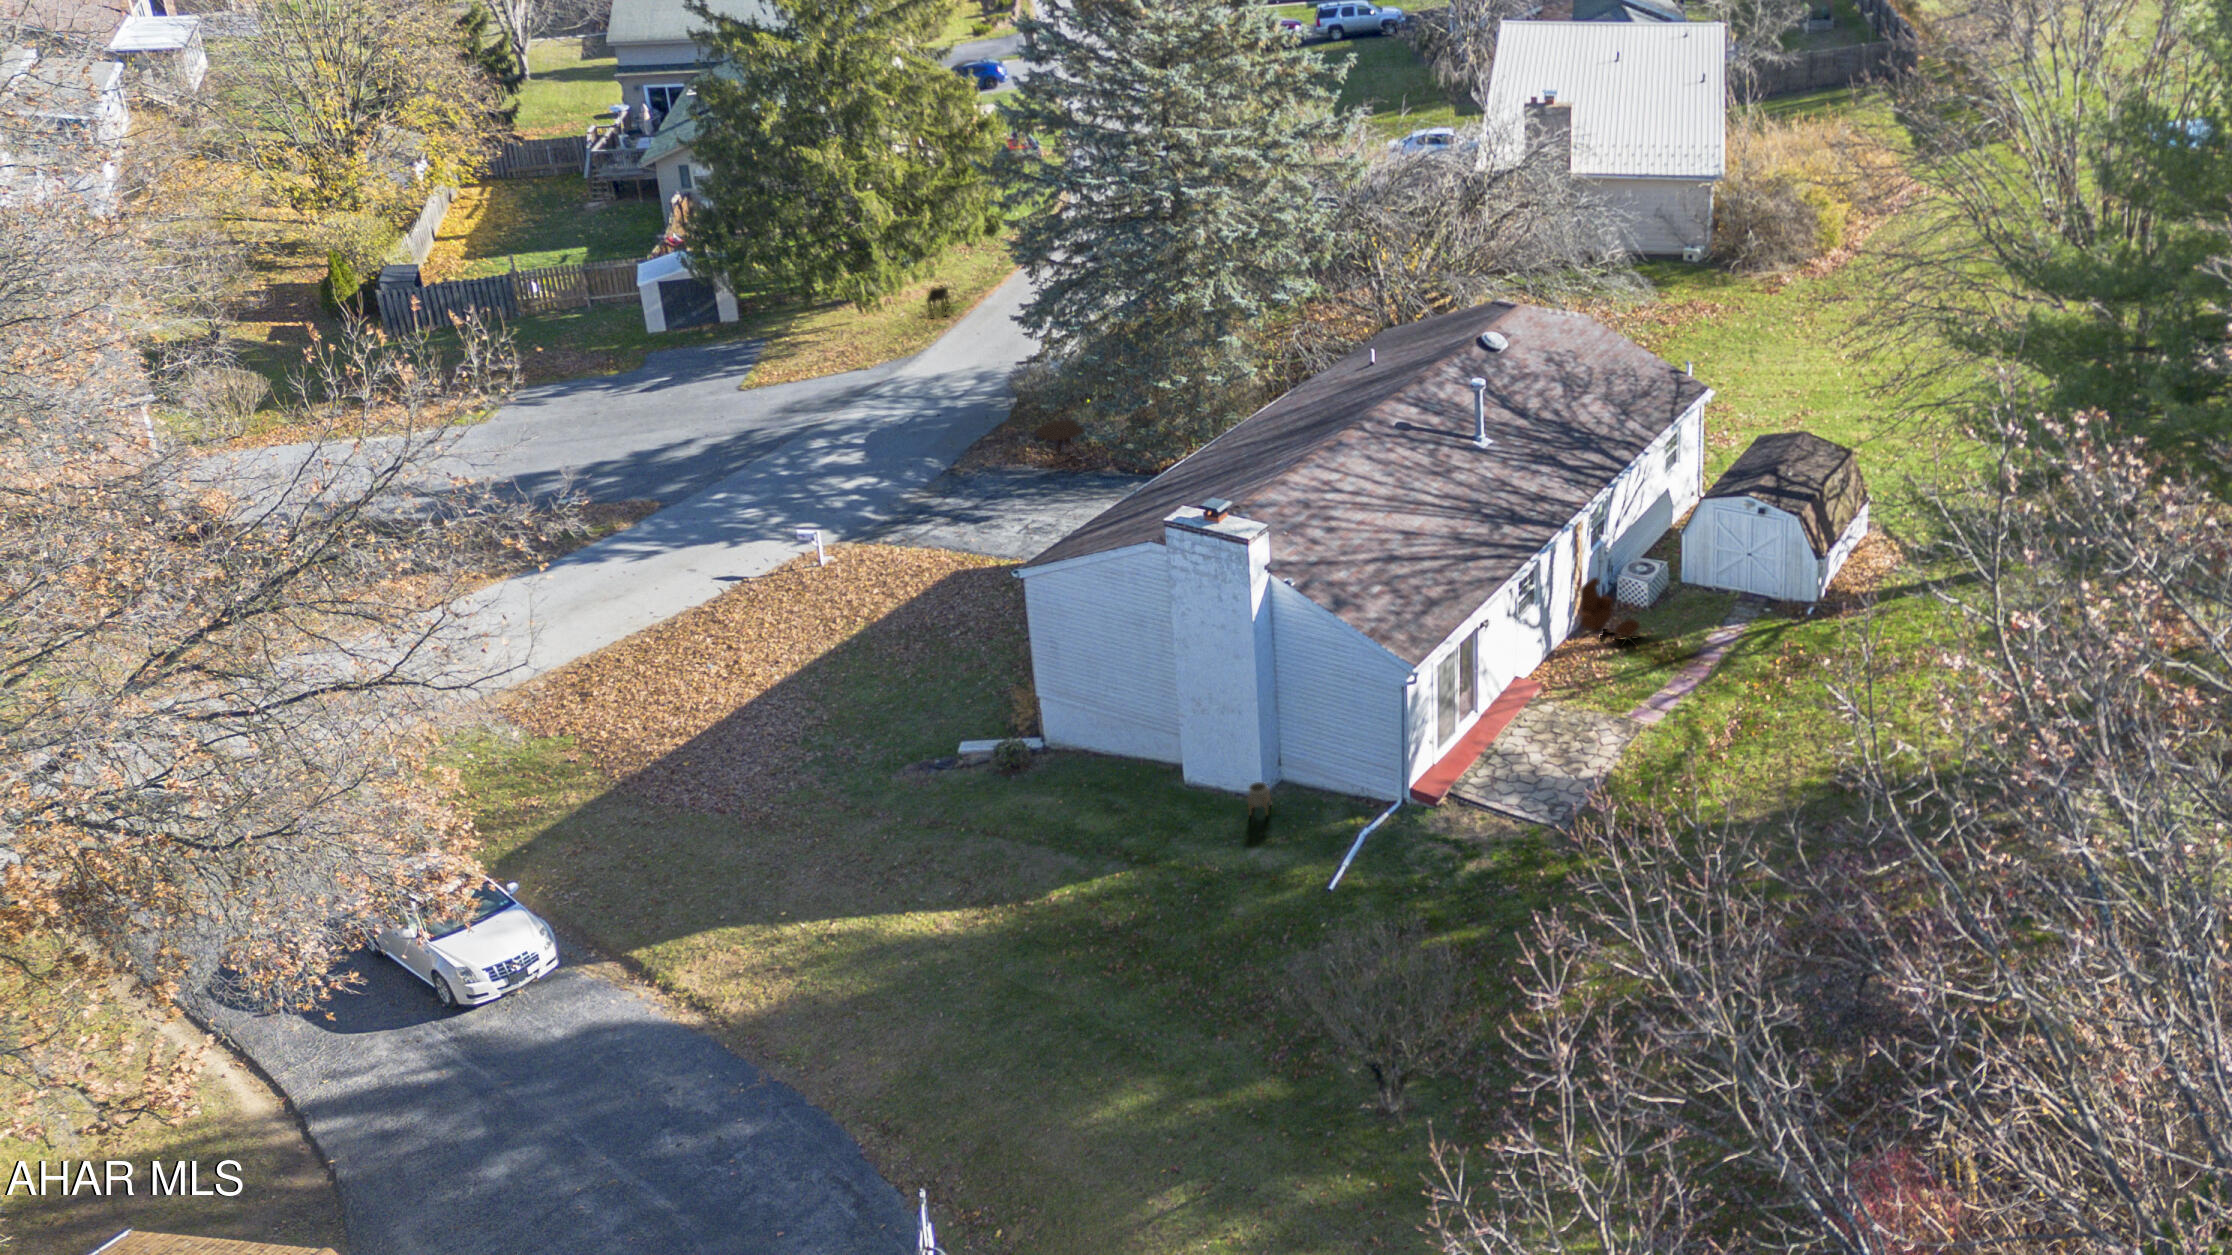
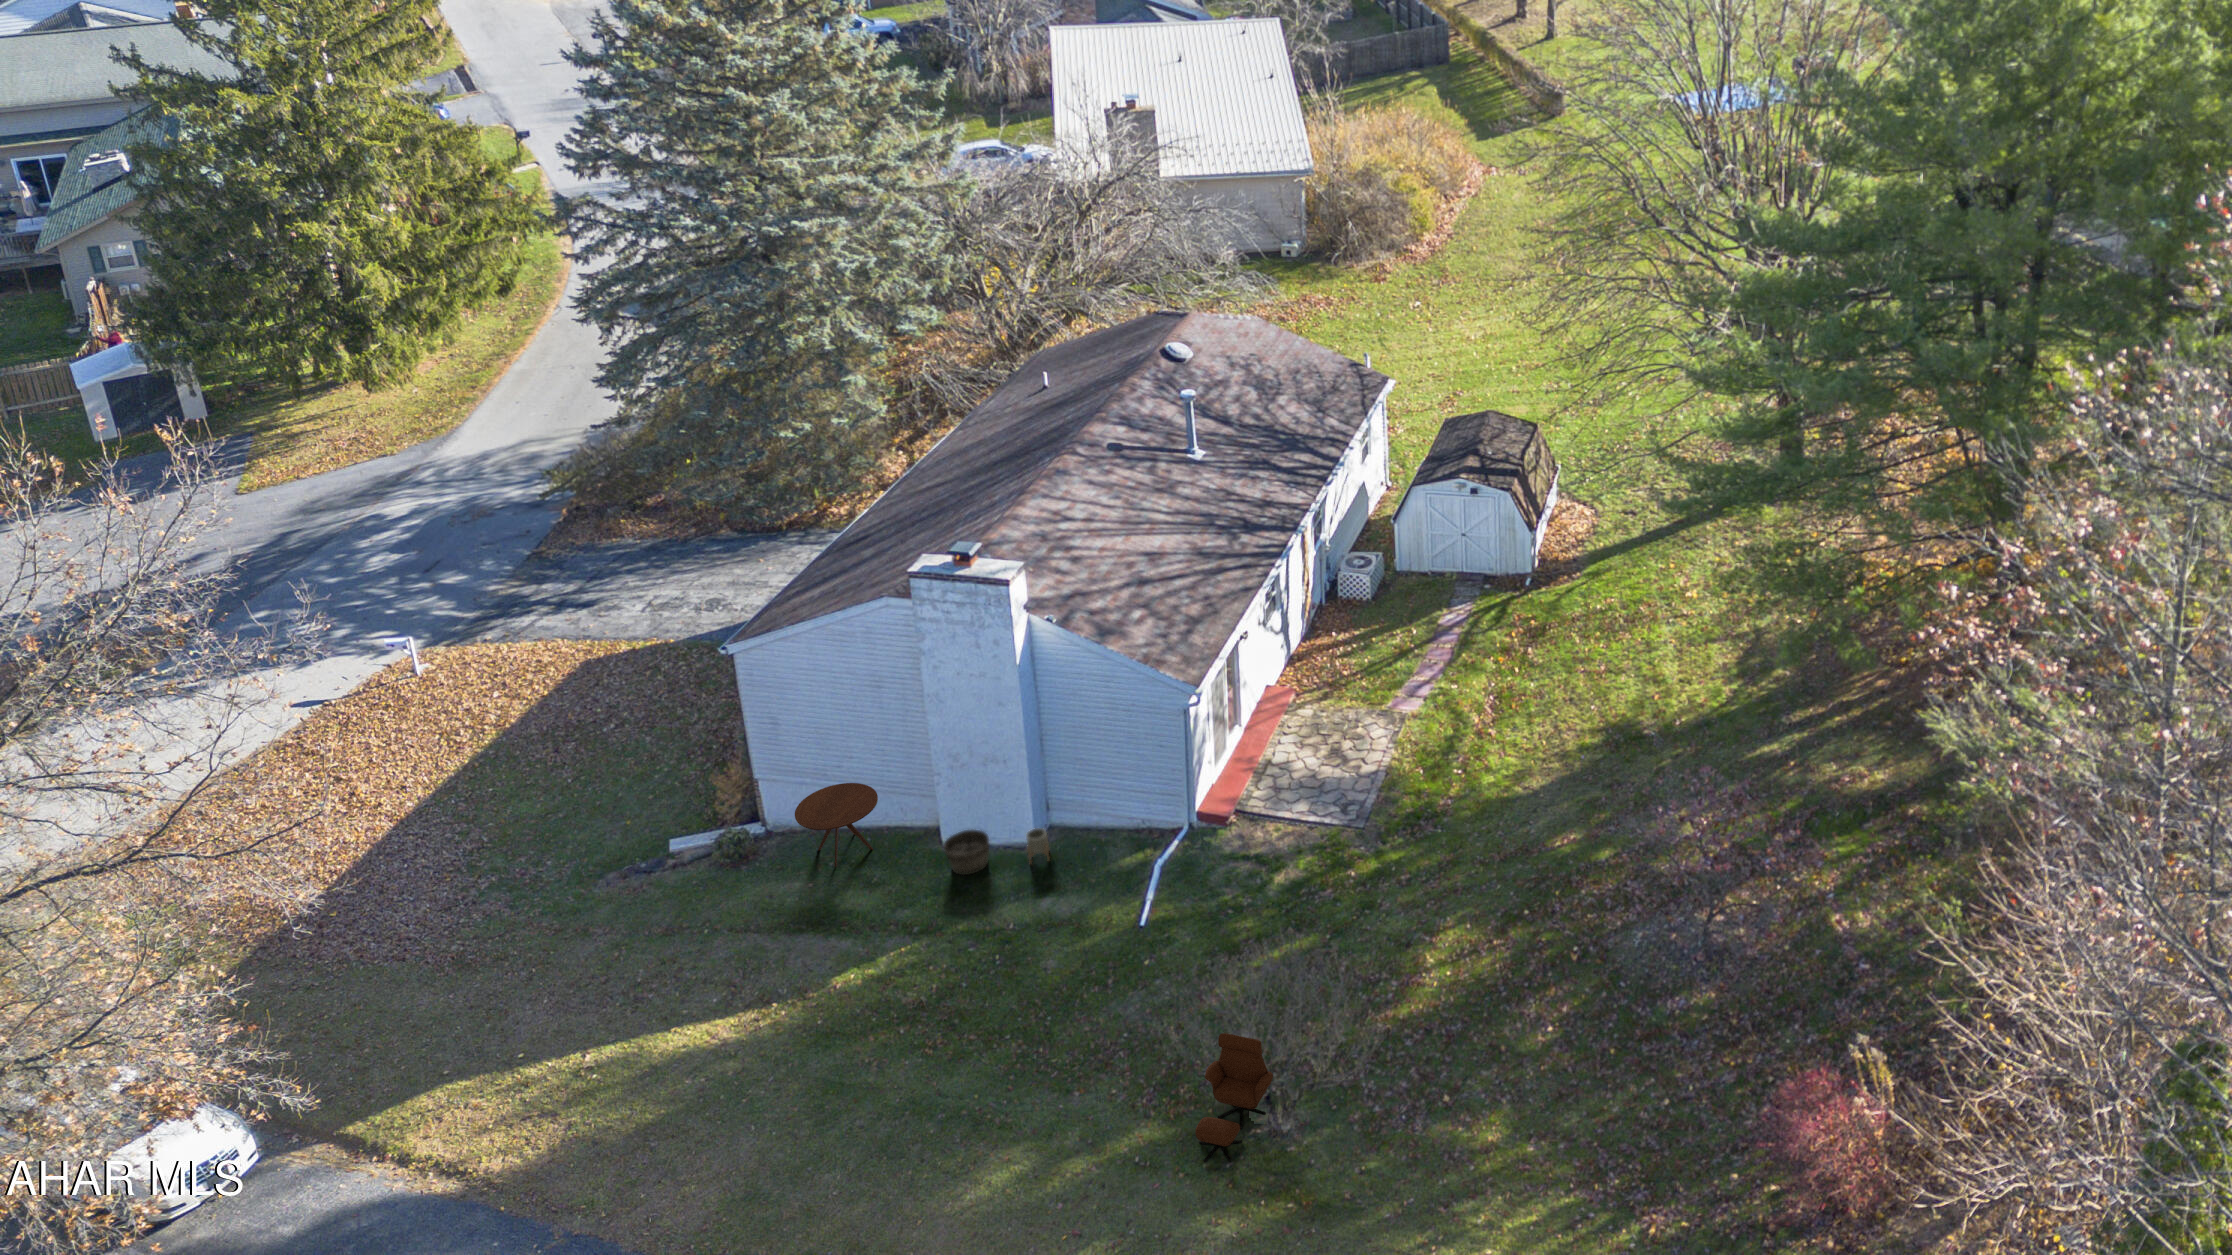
bench: present [927,287,949,318] -> none [446,354,473,392]
round table: present [1036,420,1085,457] -> present [795,783,878,867]
lounge chair: present [1579,577,1639,645] -> present [1195,1033,1273,1162]
wooden bucket: none [1175,773,1217,815] -> present [944,830,989,875]

